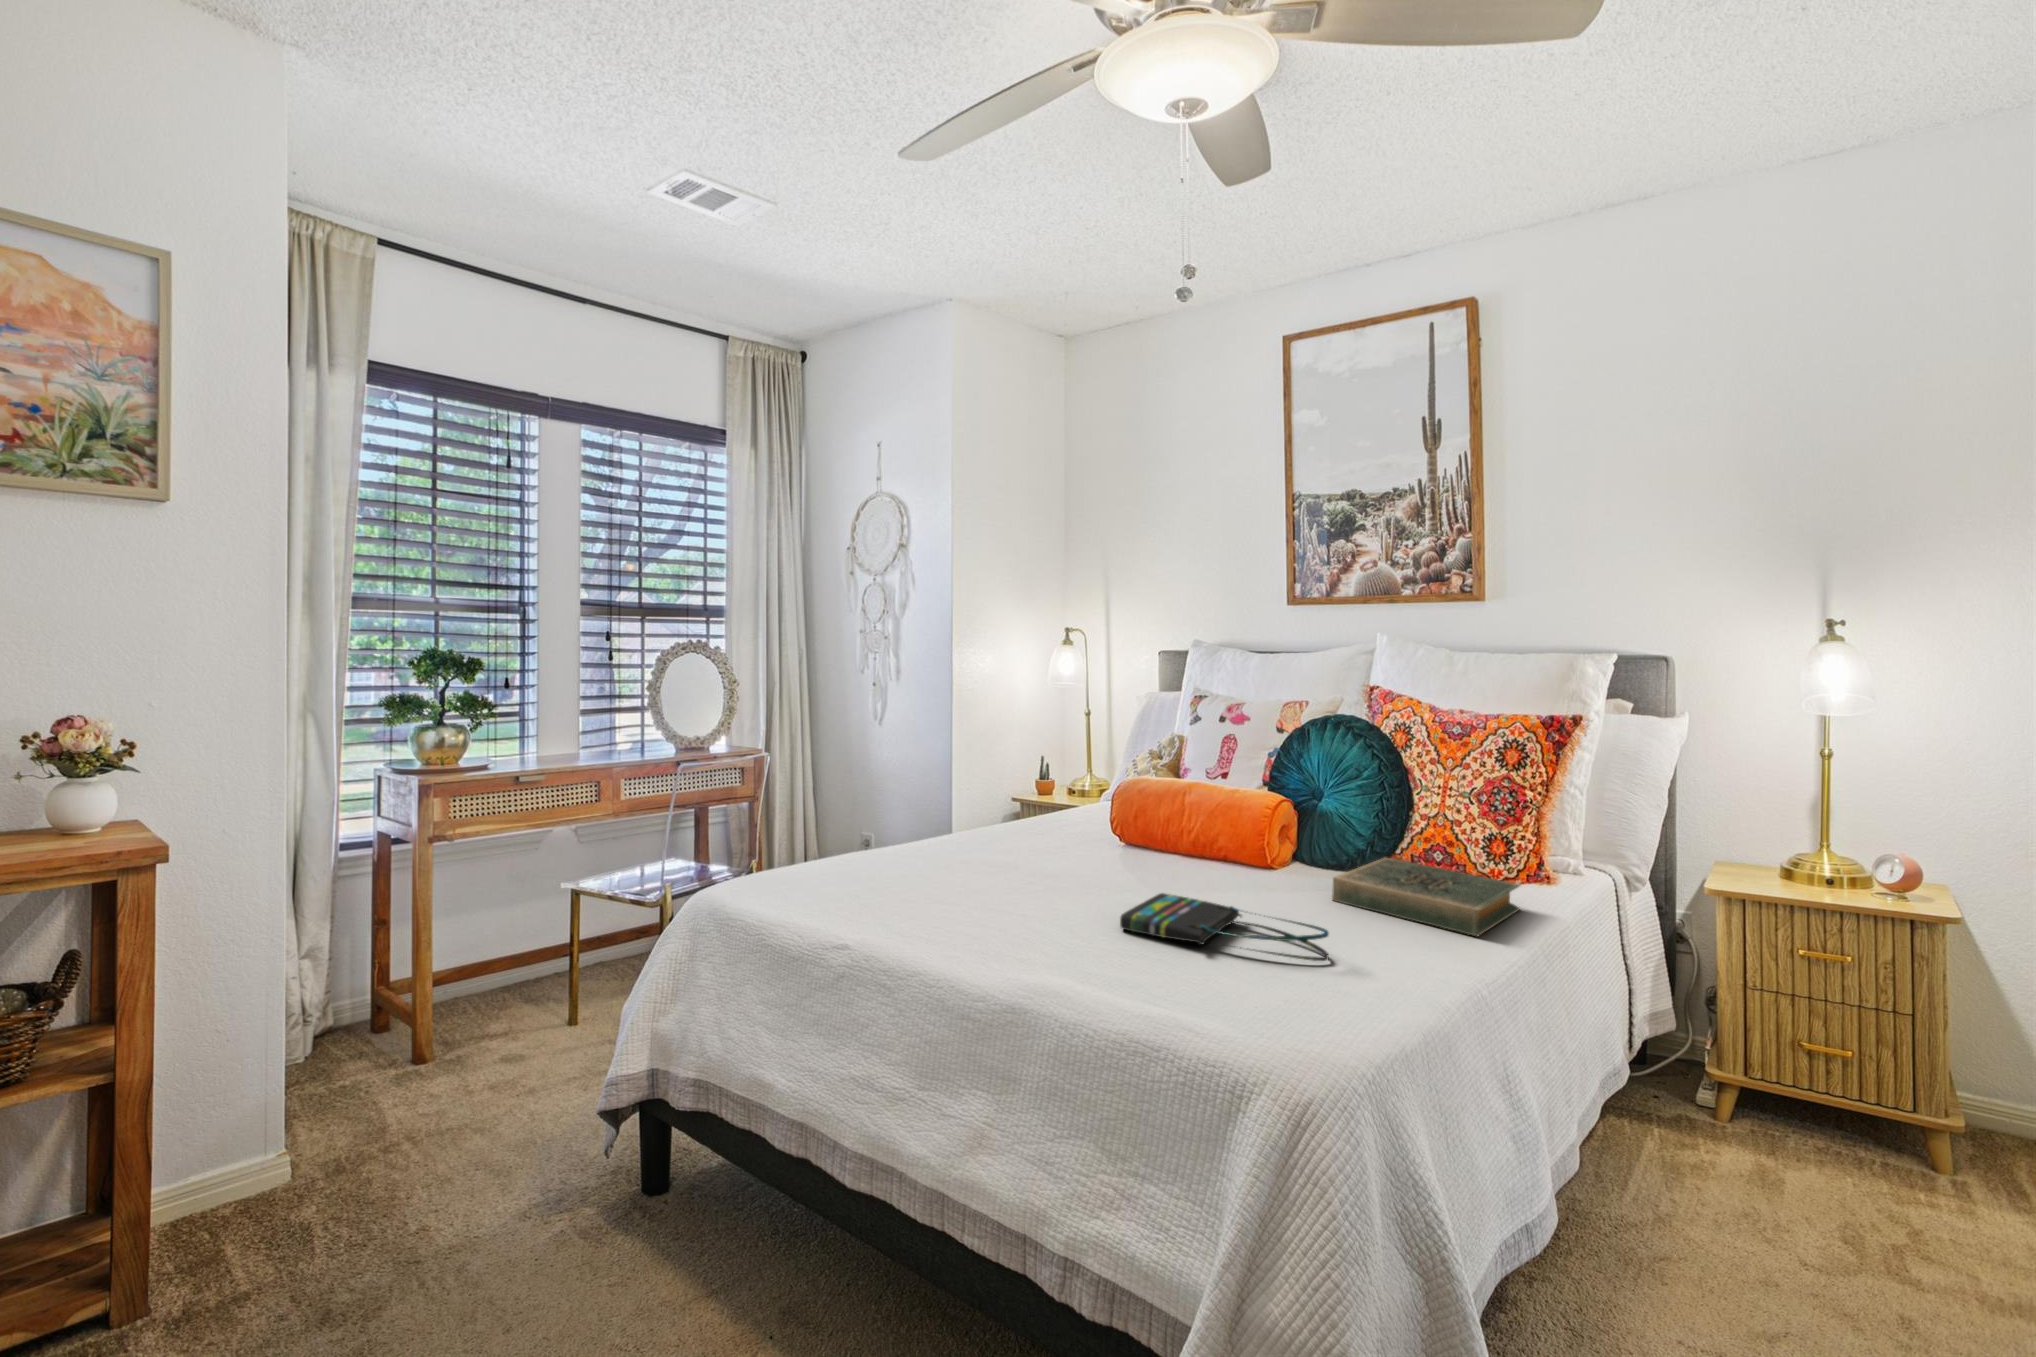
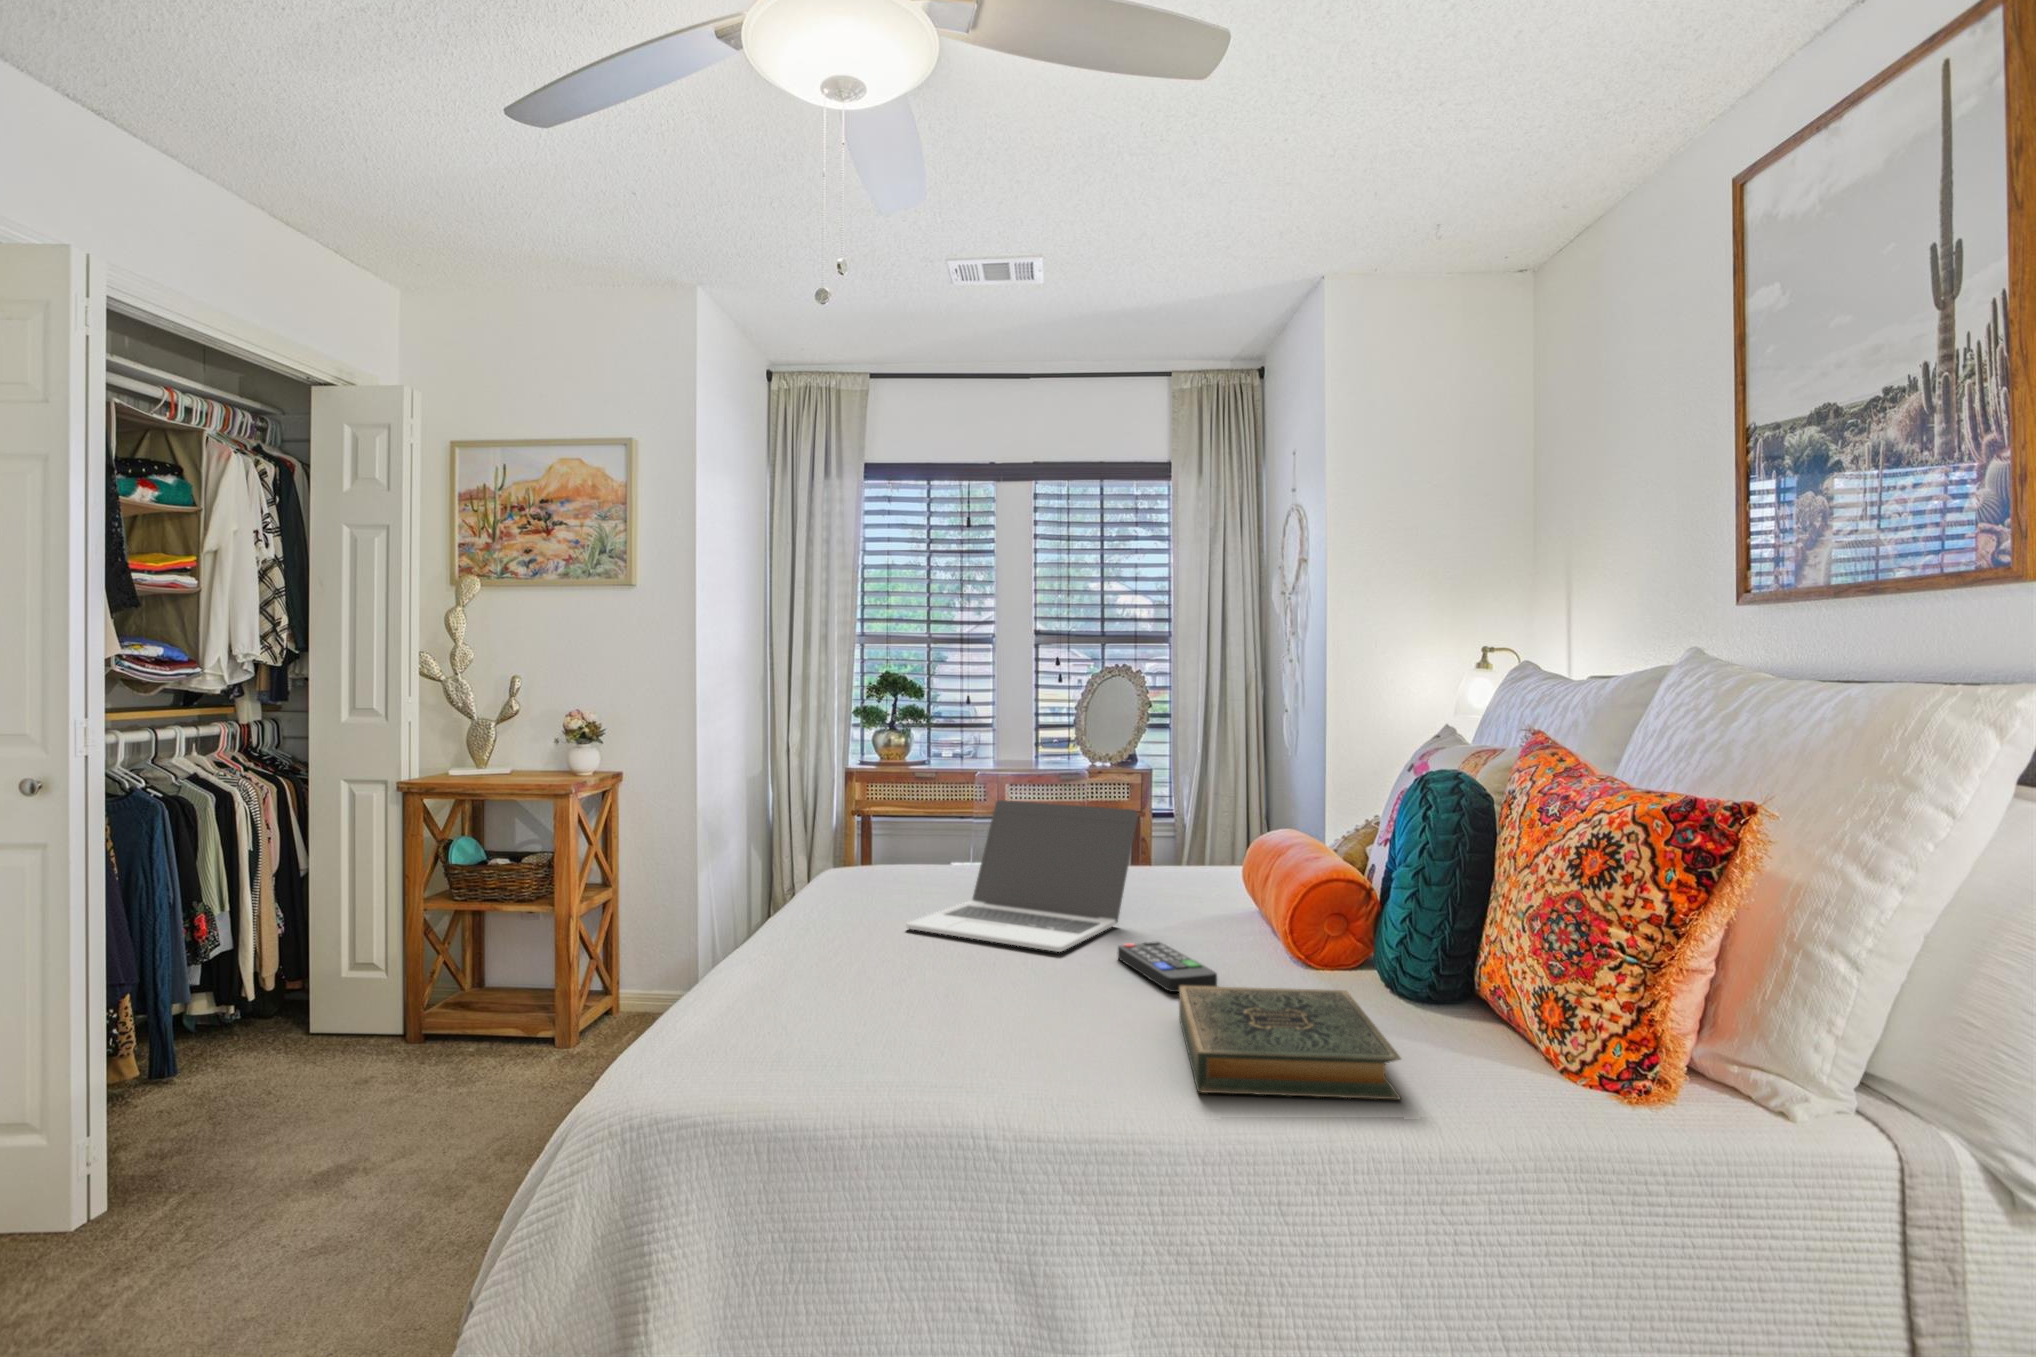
laptop: none [959,756,1151,891] -> present [906,800,1138,952]
remote control: none [1183,855,1287,886] -> present [1118,941,1217,992]
tote bag: present [1120,893,1328,961] -> none [873,956,1007,1046]

